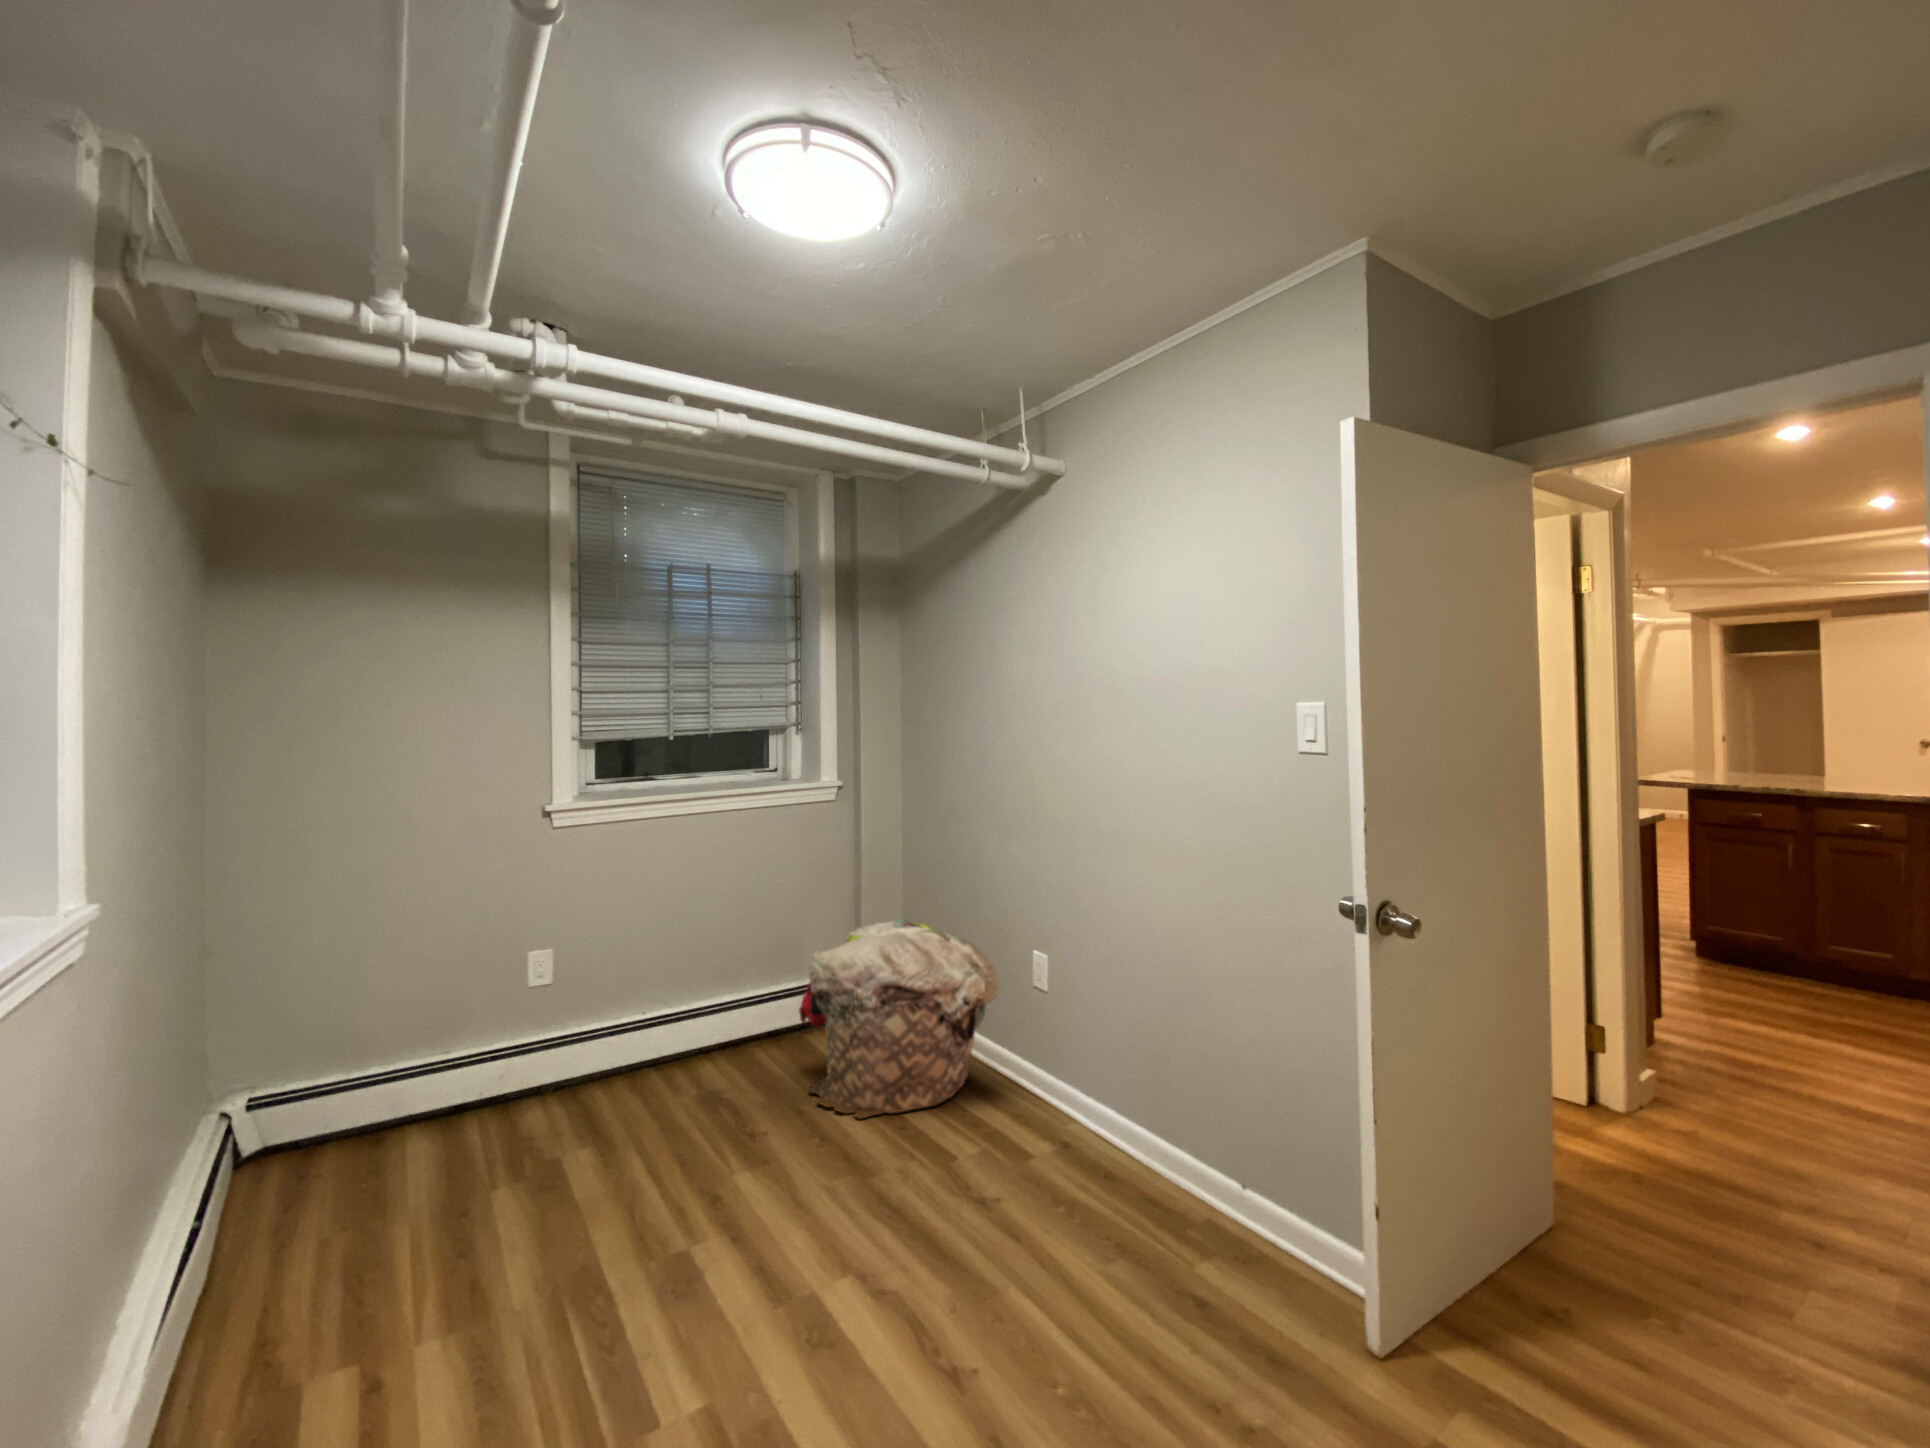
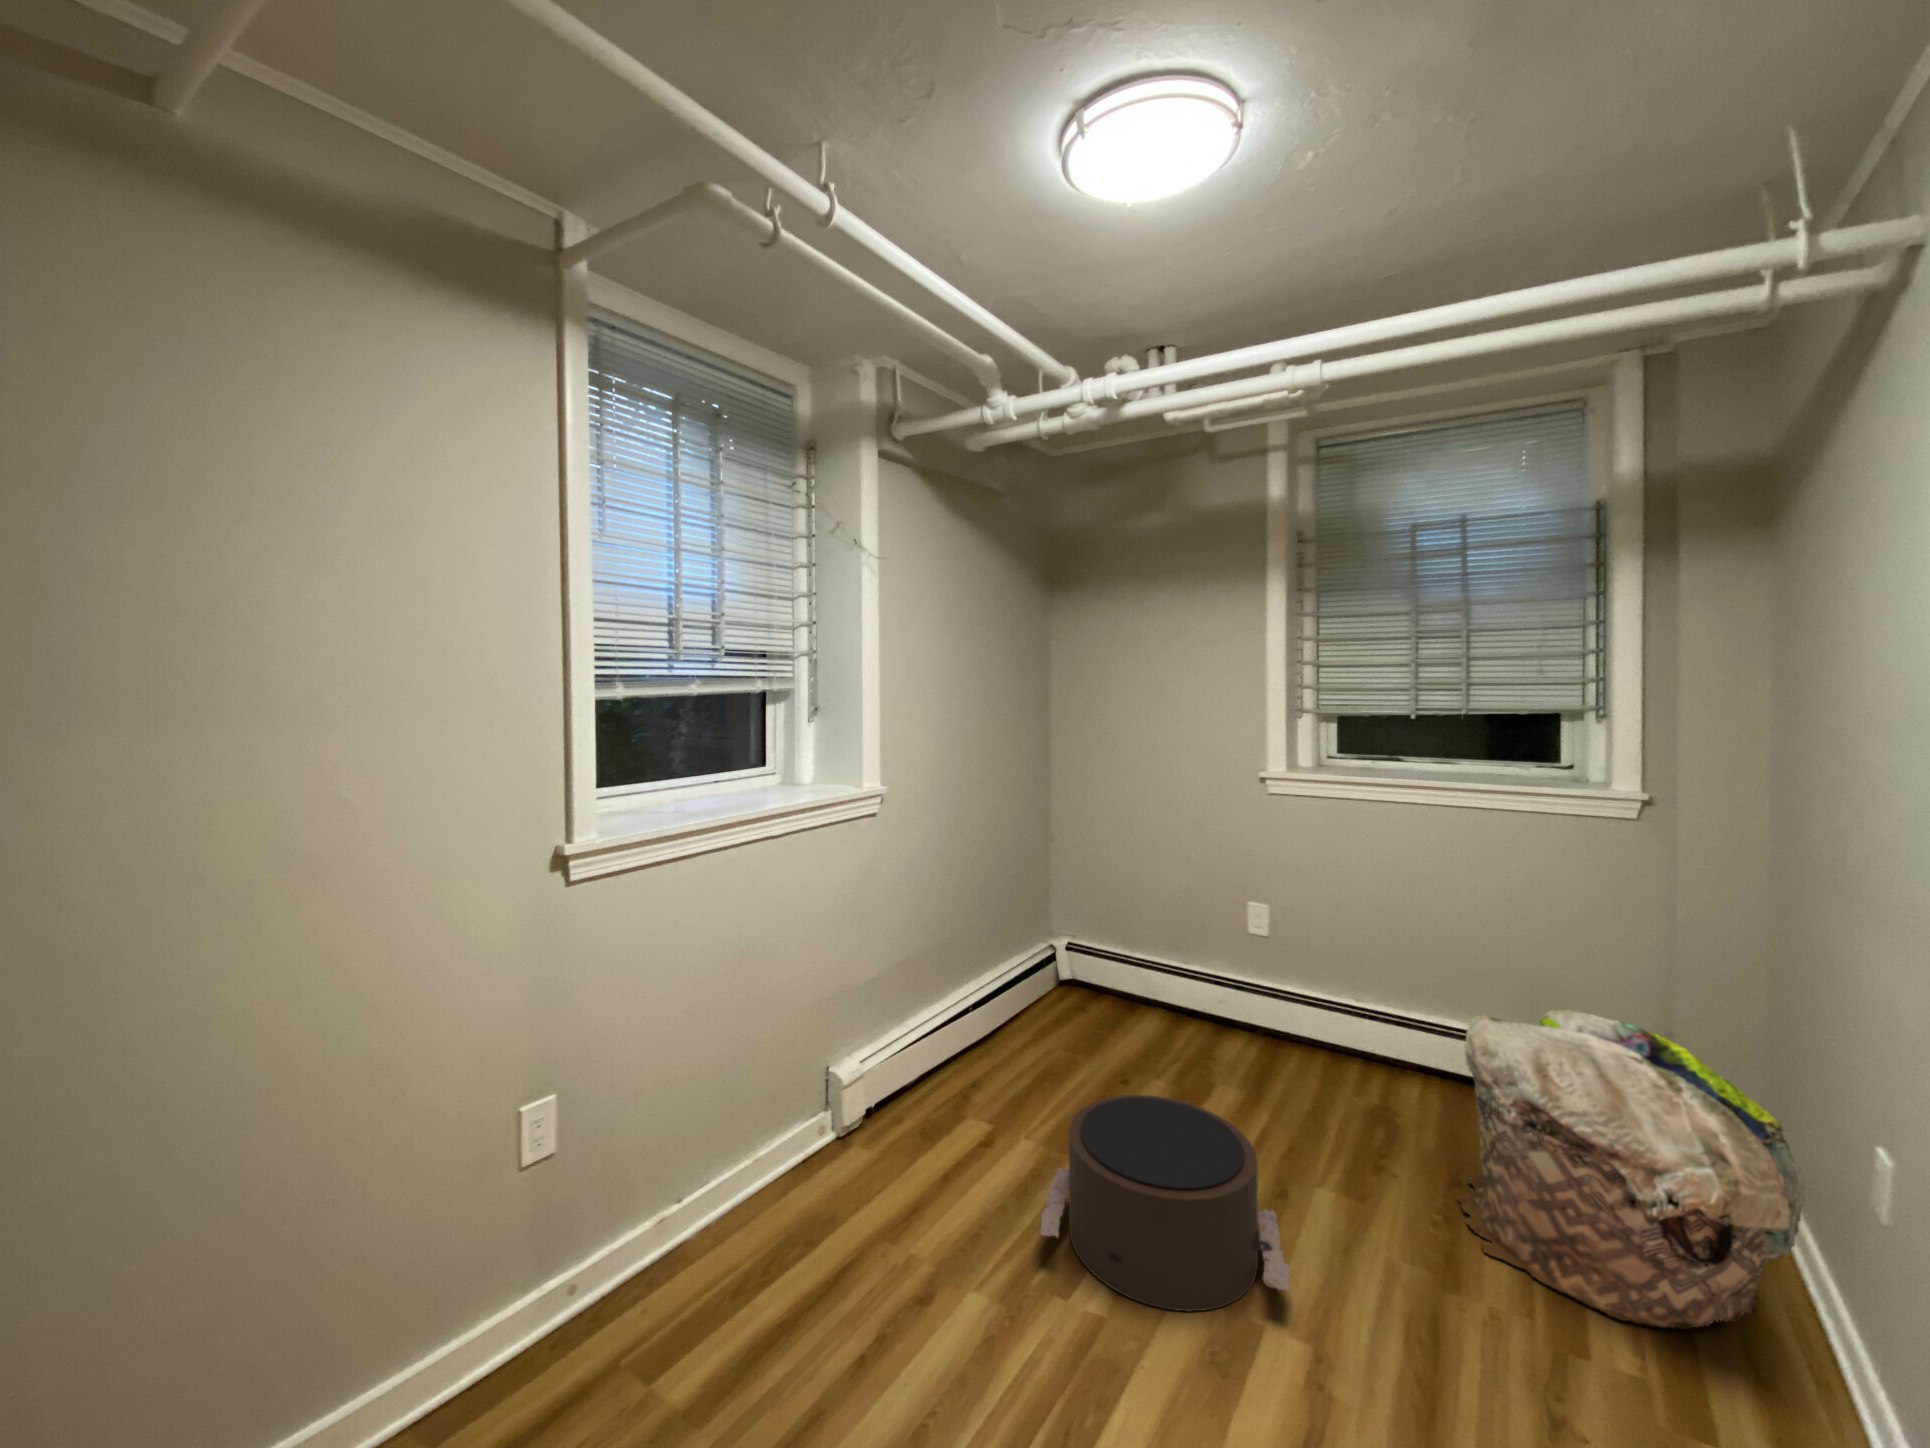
pouf: none [553,1110,824,1314] -> present [1040,1095,1289,1311]

